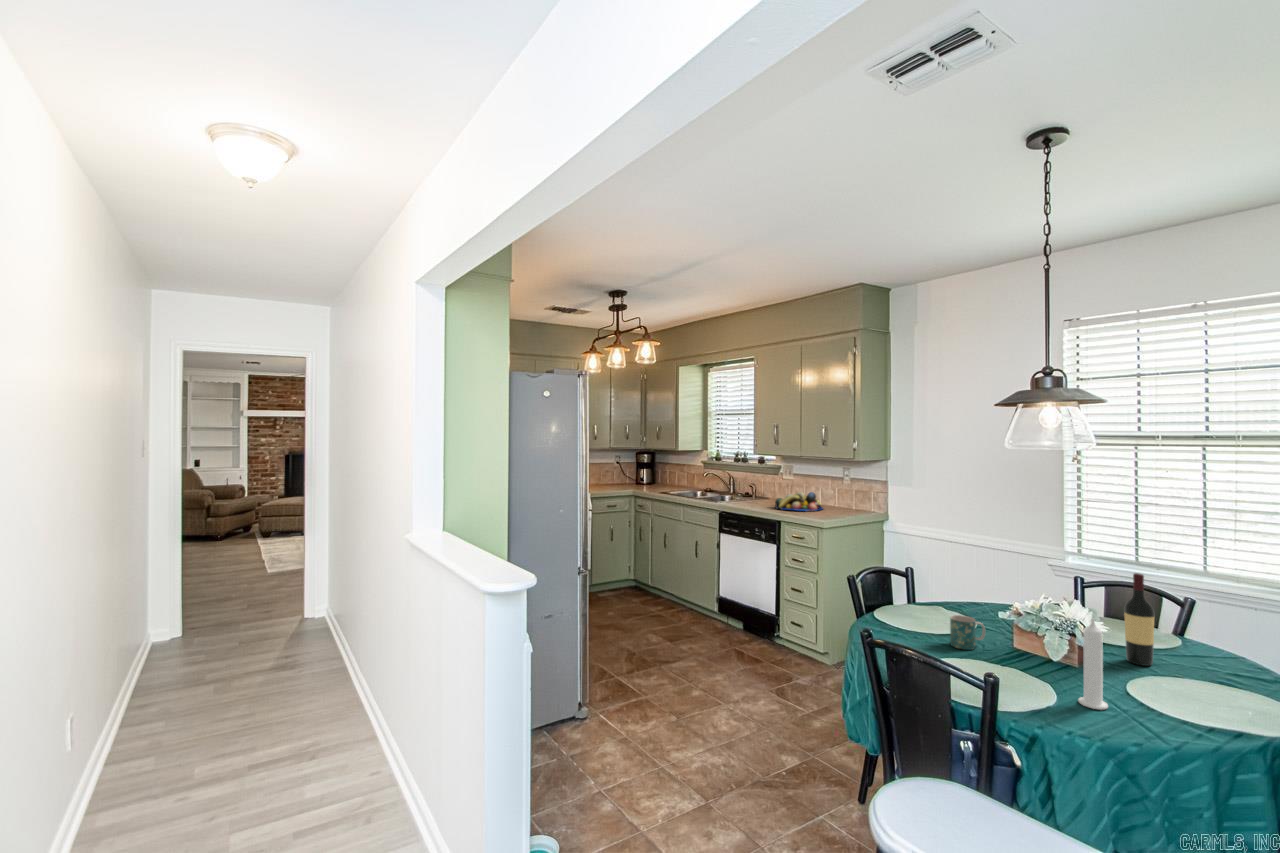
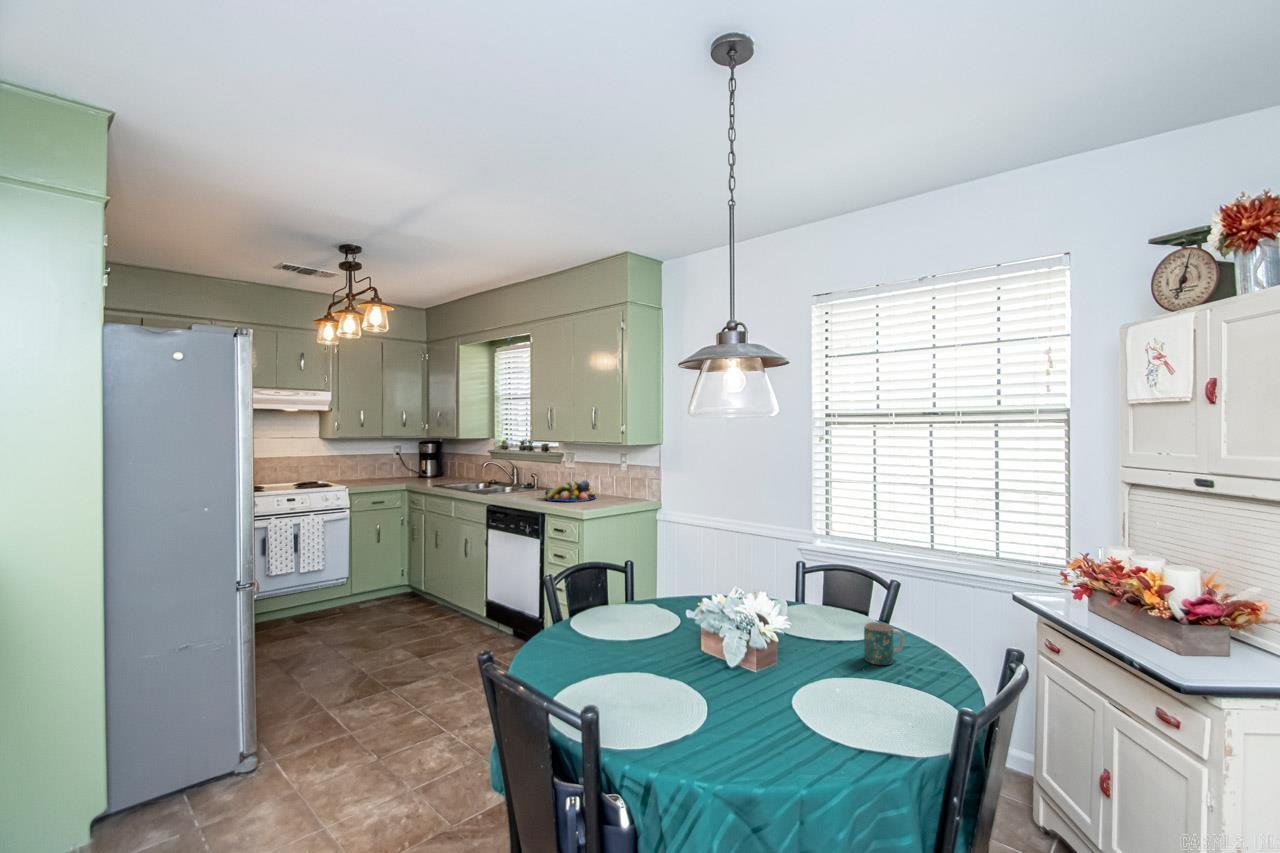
wine bottle: present [1124,573,1154,666] -> none [809,560,836,665]
mug: present [950,615,985,650] -> present [864,622,904,665]
candle: present [1079,619,1108,710] -> none [726,621,756,732]

